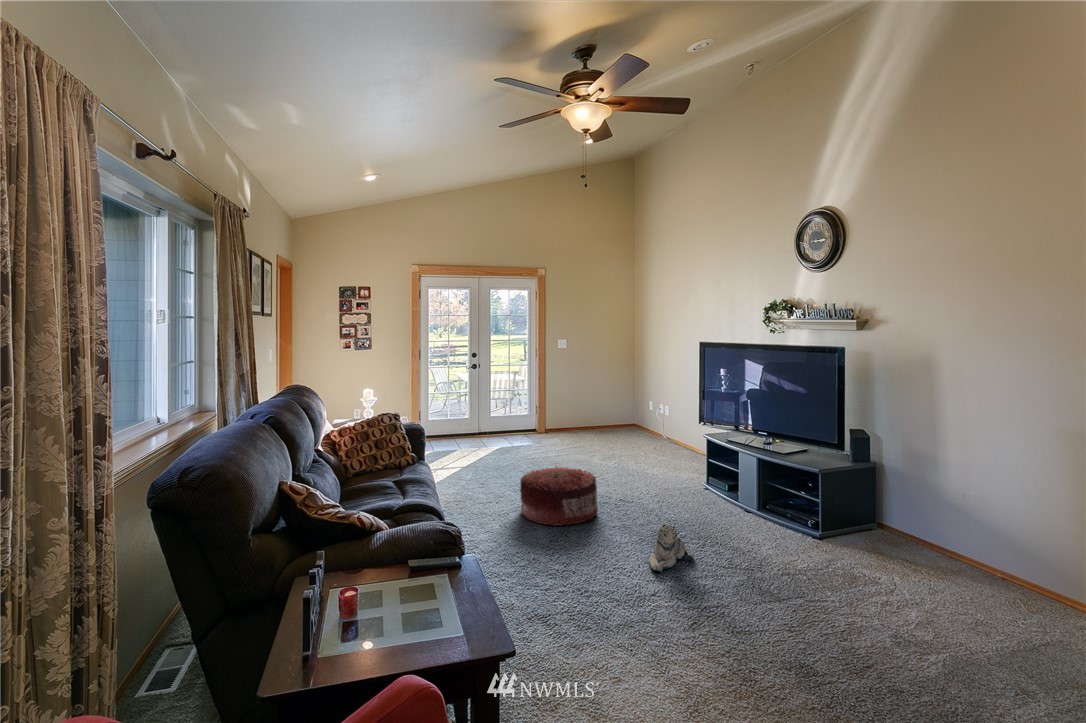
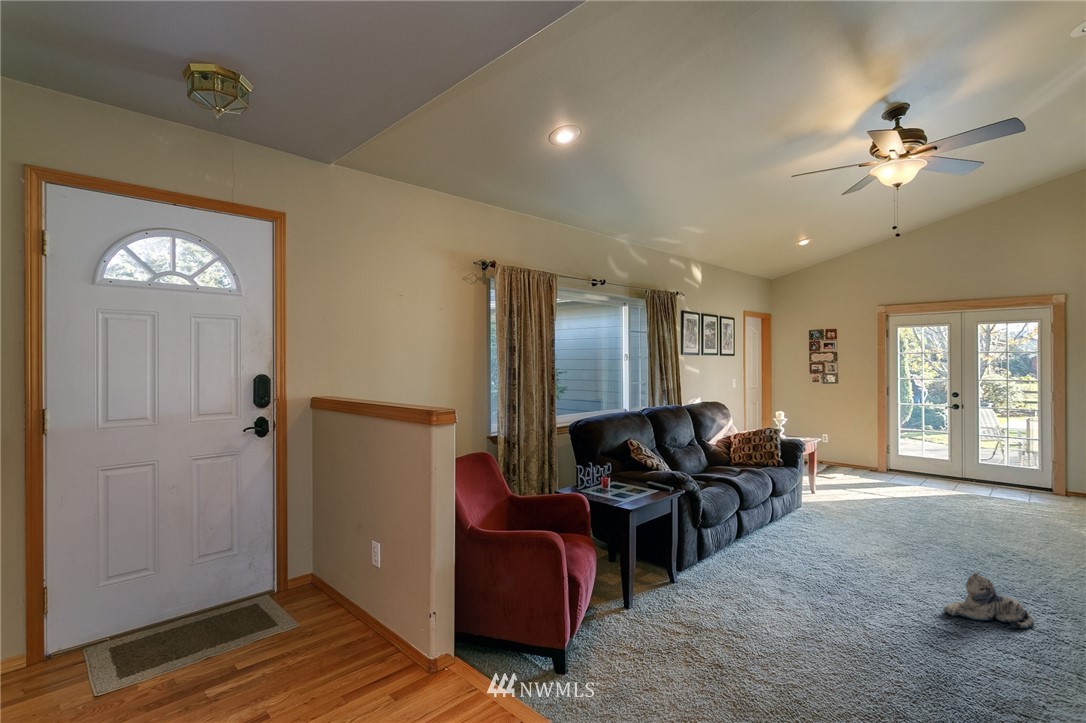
pouf: present [520,467,598,525] -> none [879,503,983,564]

